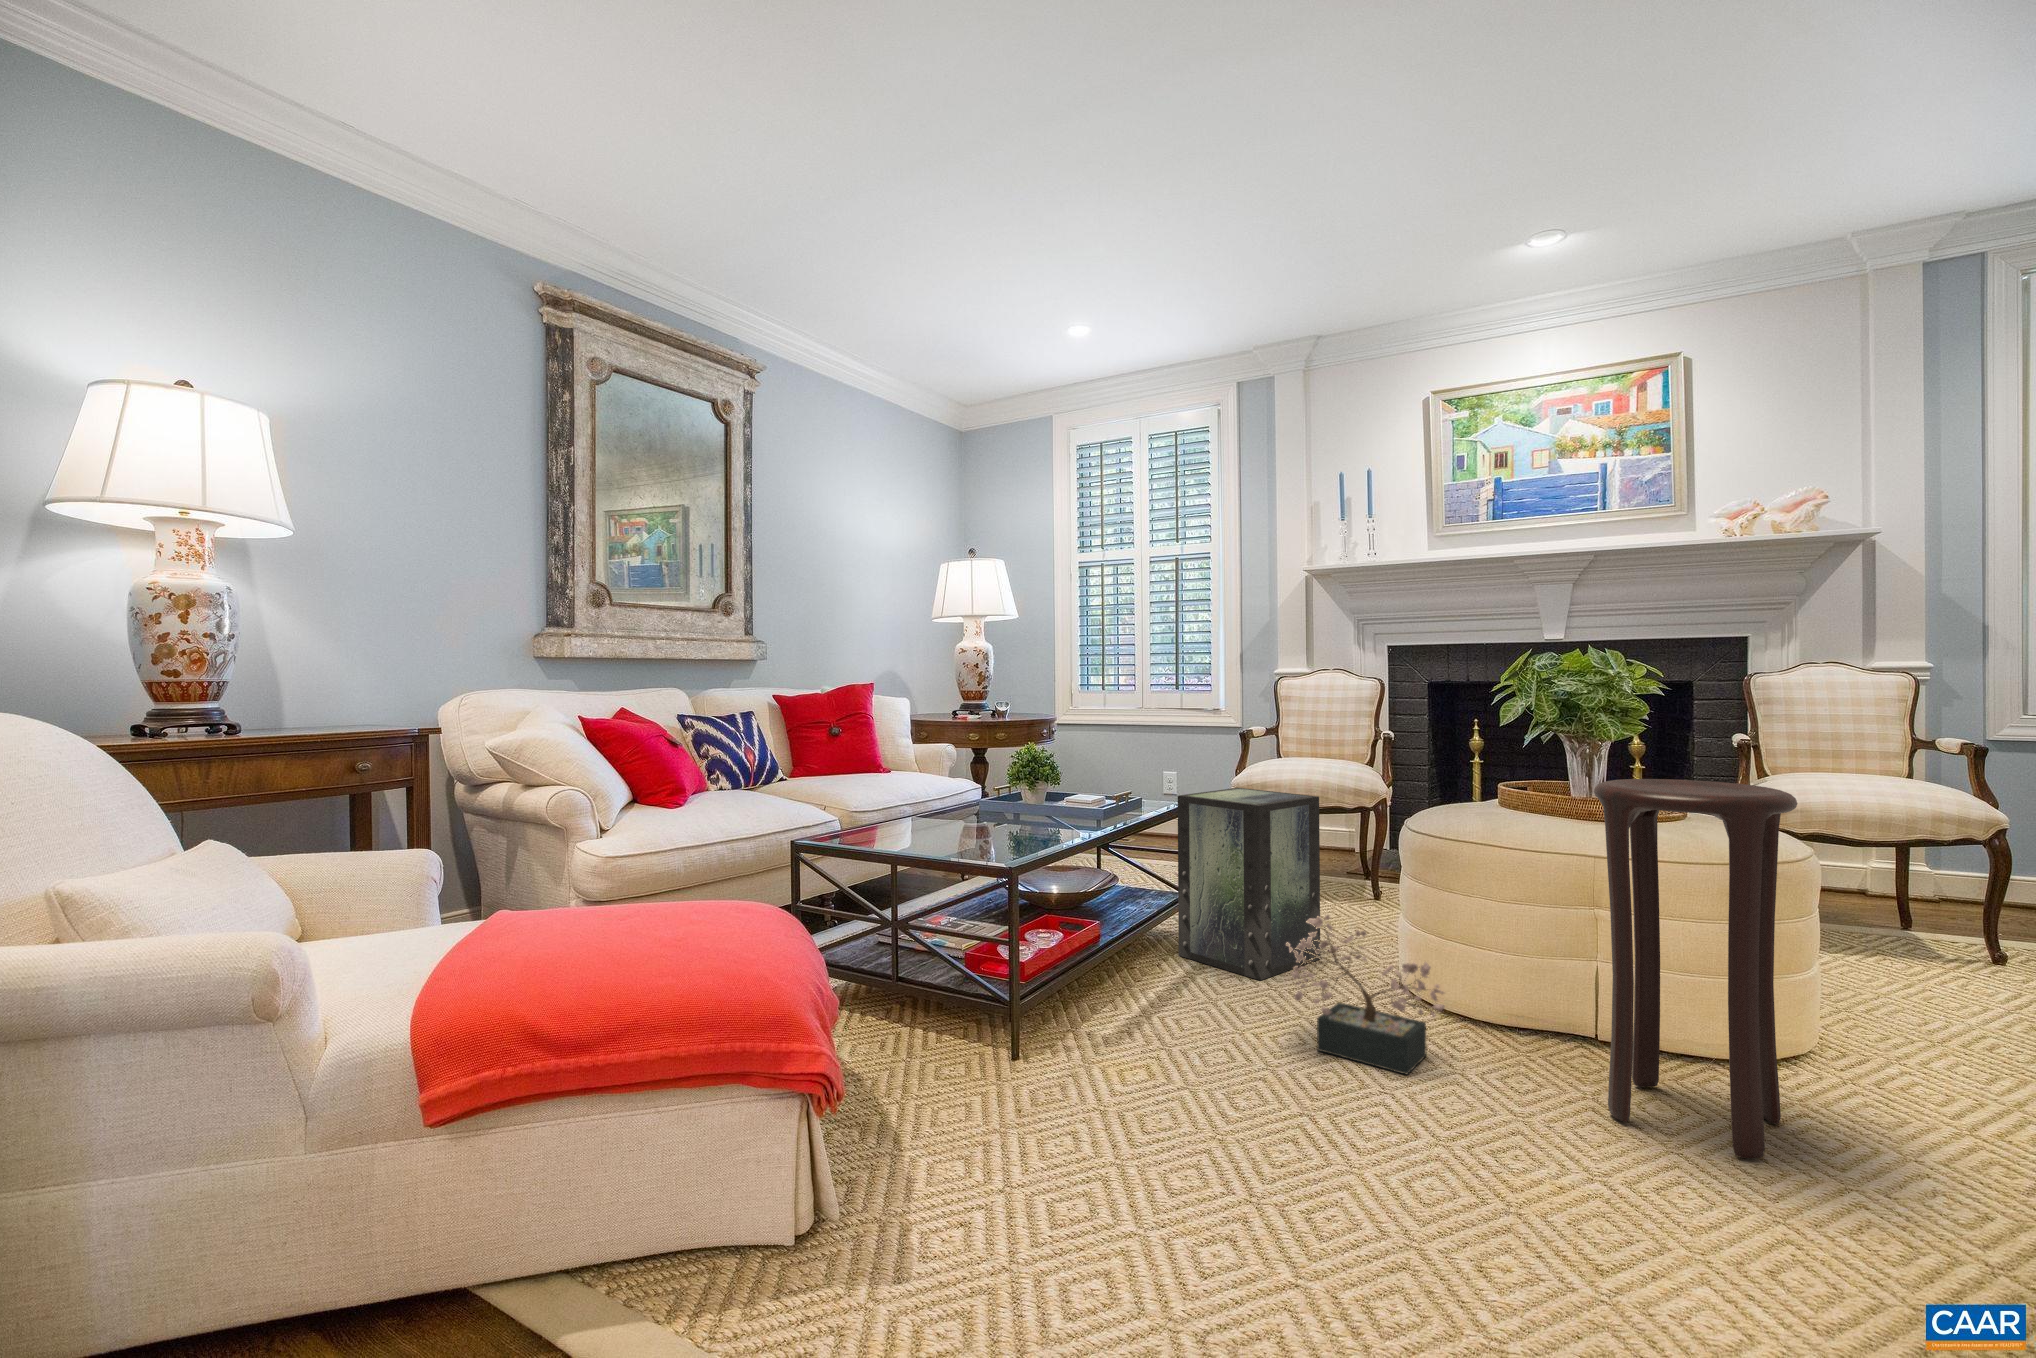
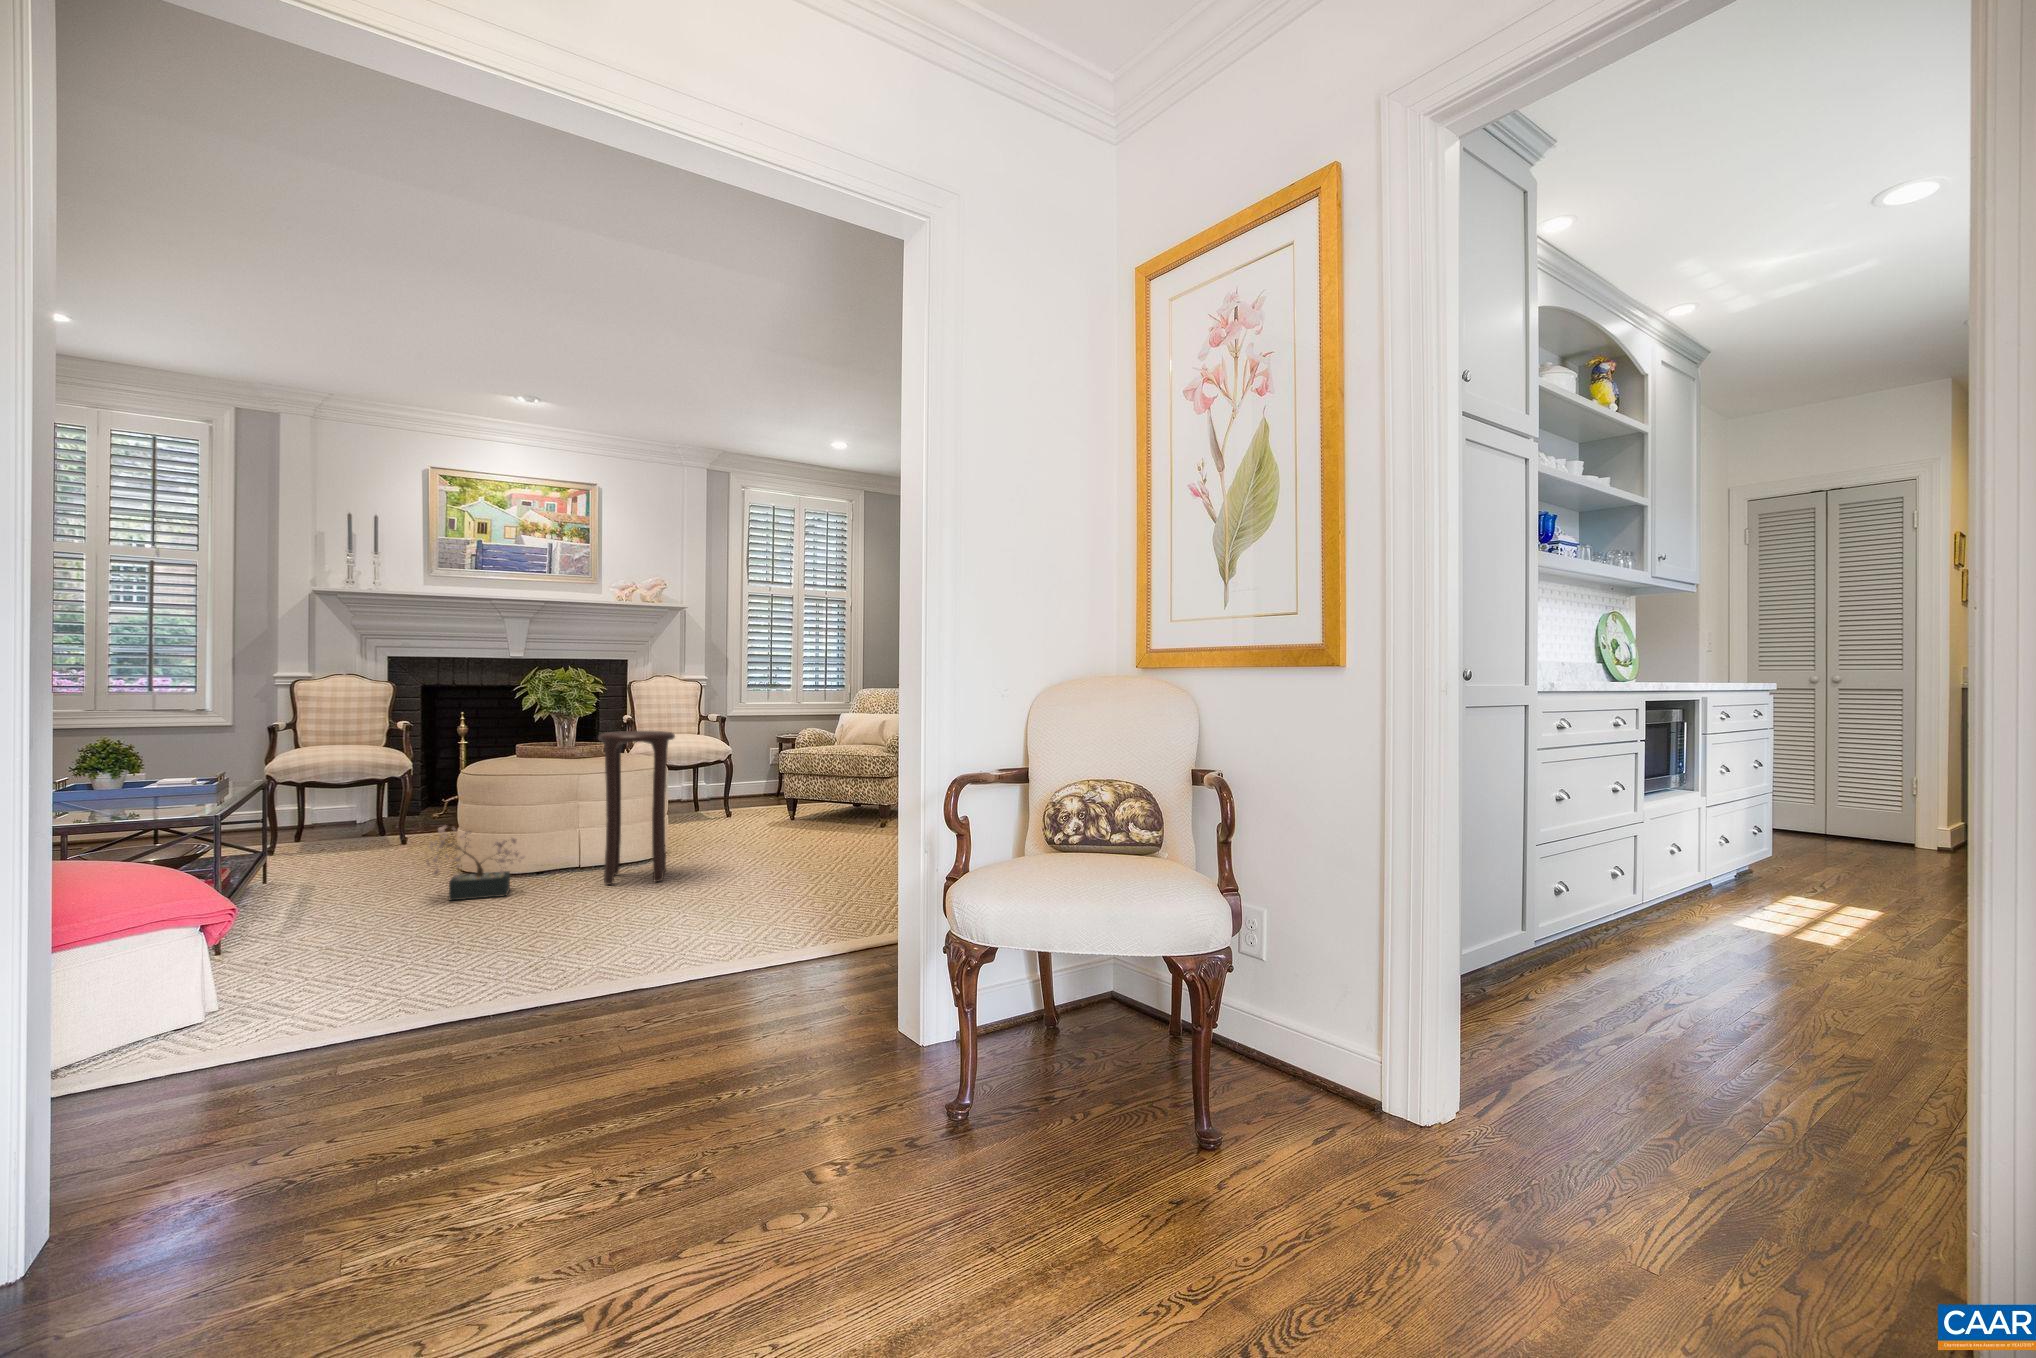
storage box: present [1178,788,1320,980] -> none [290,763,405,892]

